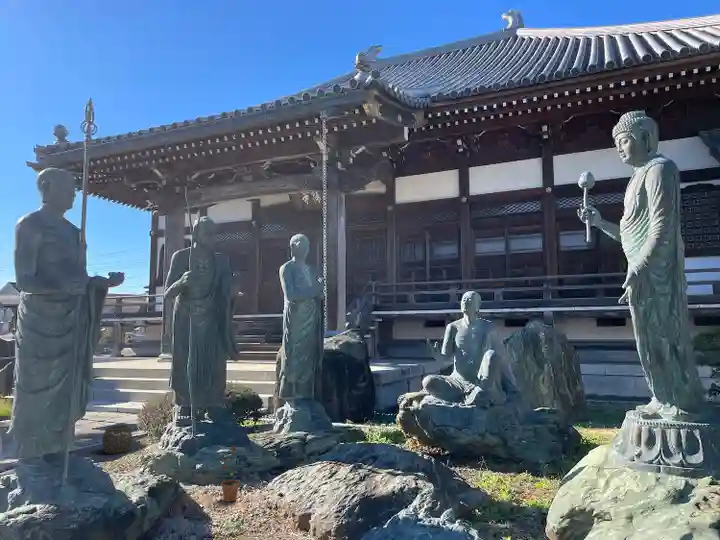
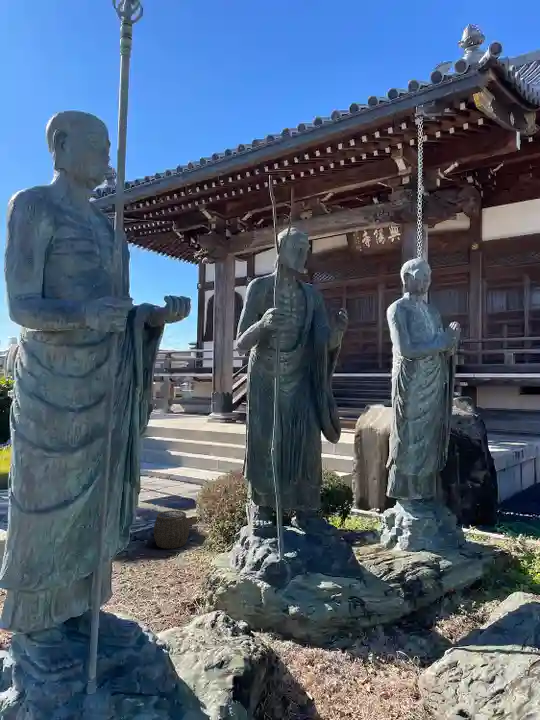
potted plant: present [221,446,239,502] -> none [334,593,368,691]

